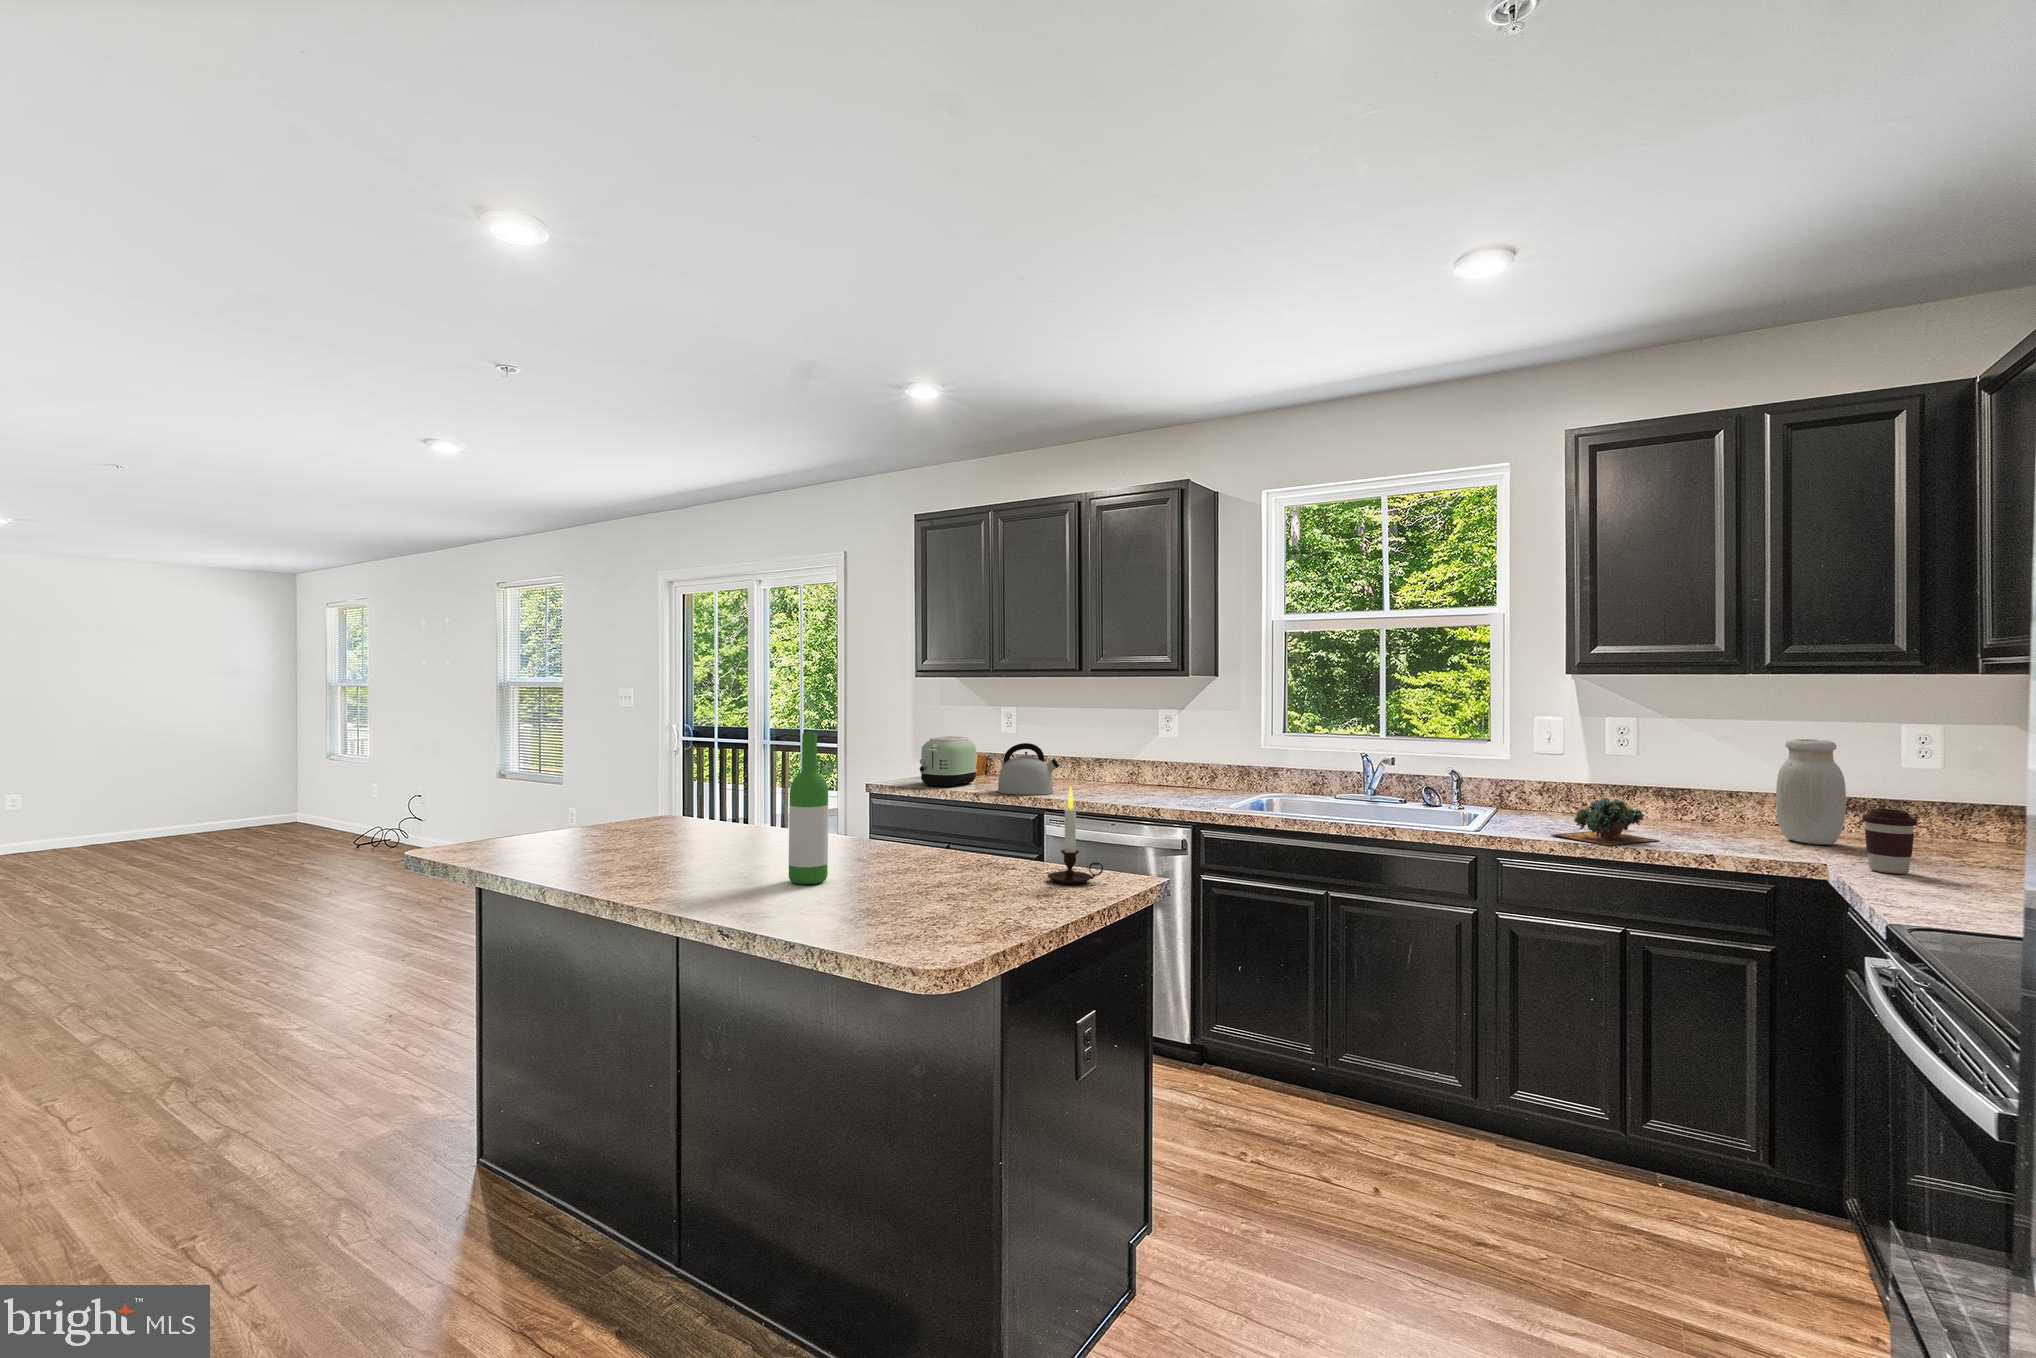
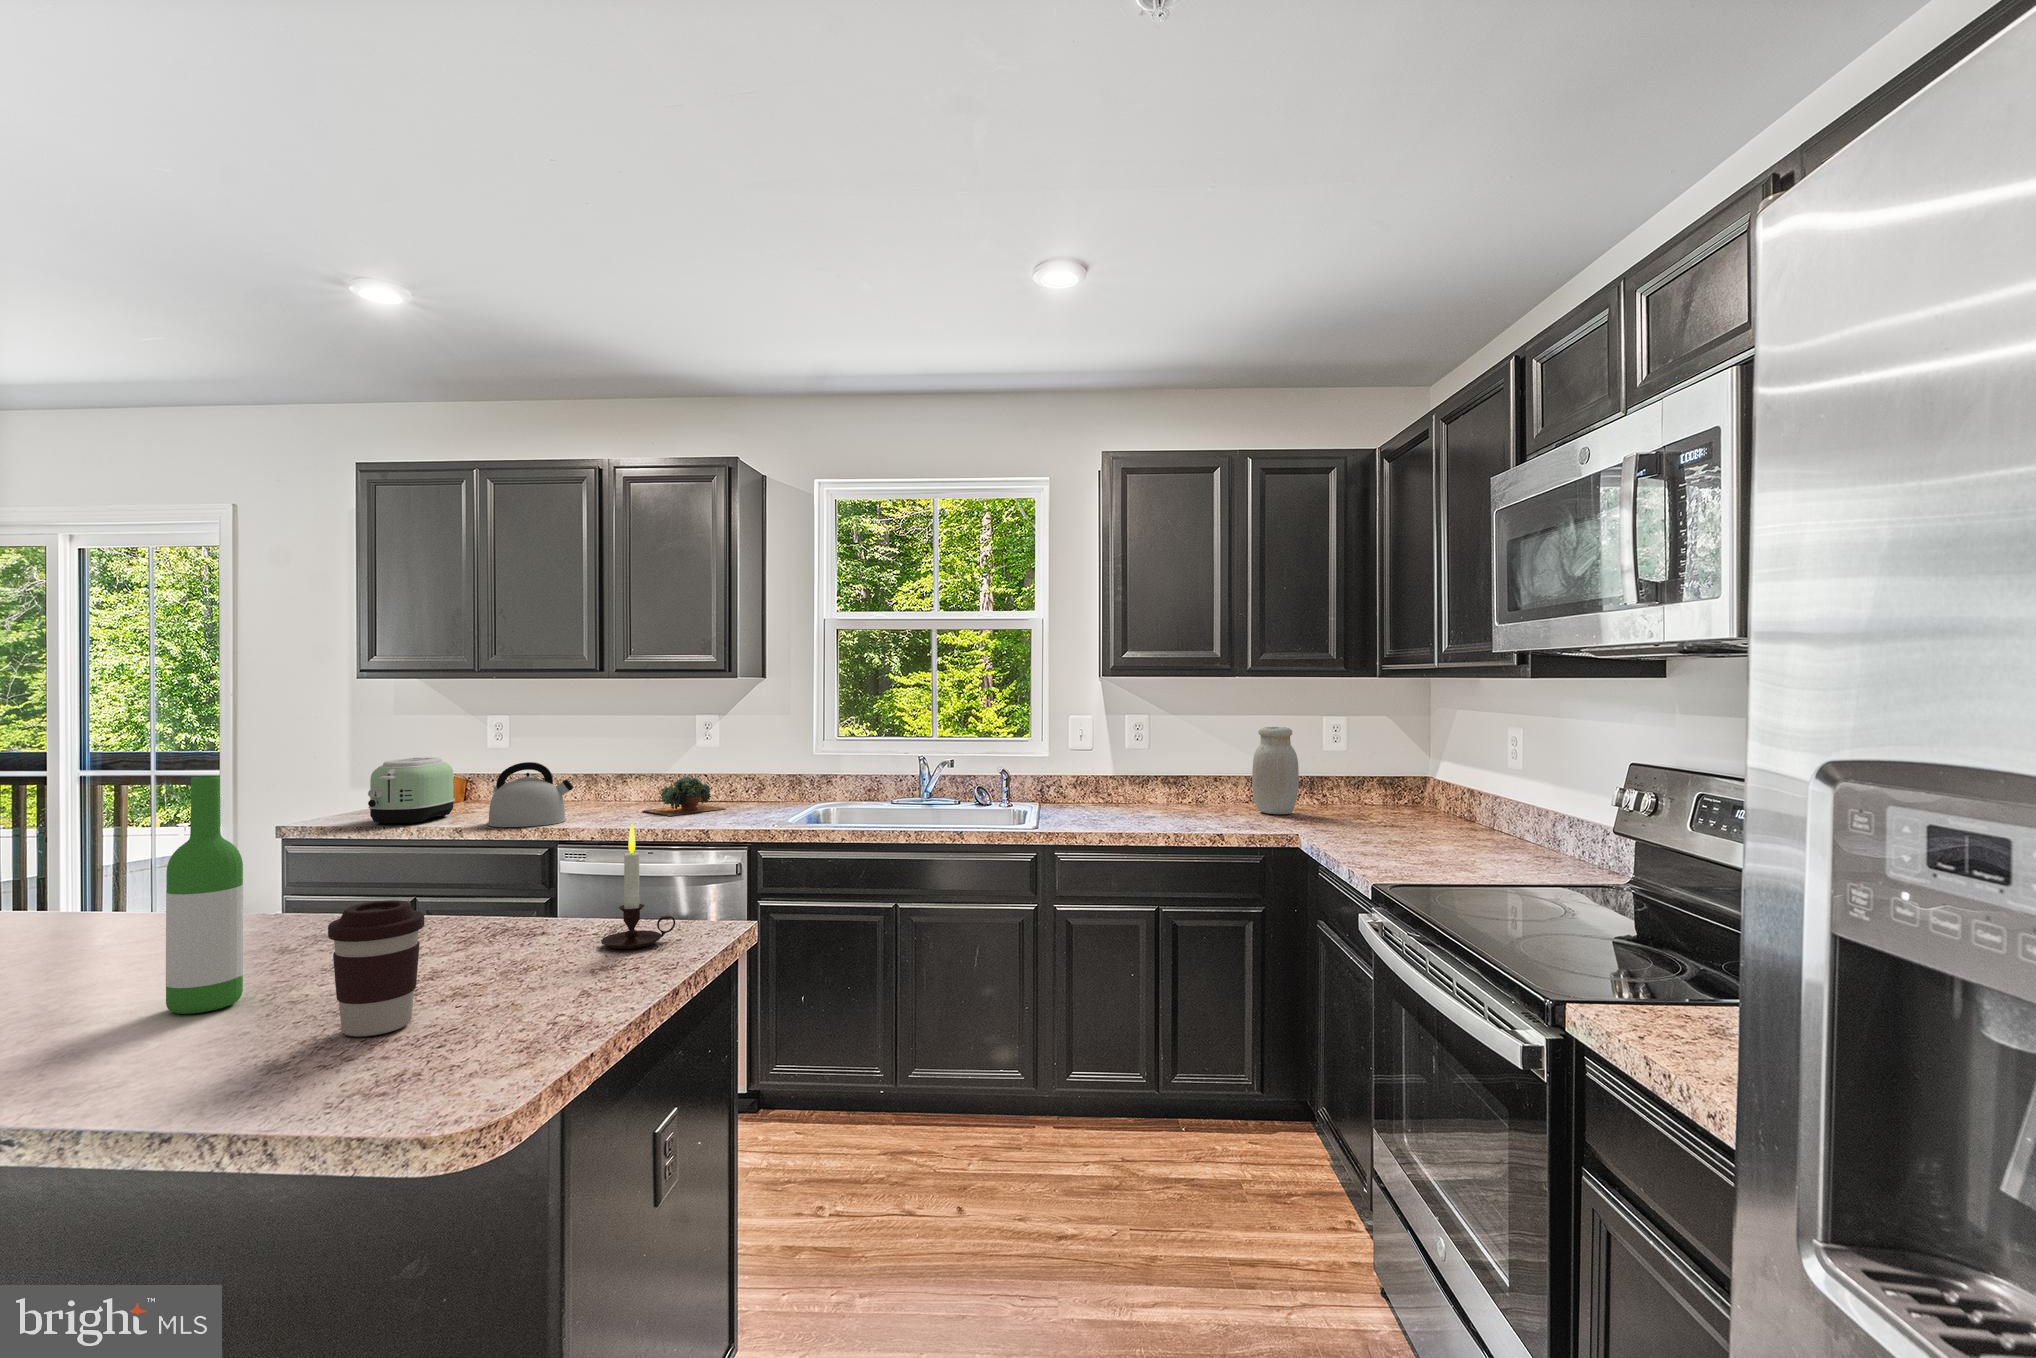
succulent plant: present [1551,797,1660,846] -> present [642,776,726,816]
coffee cup: present [1862,809,1917,874] -> present [328,900,424,1036]

